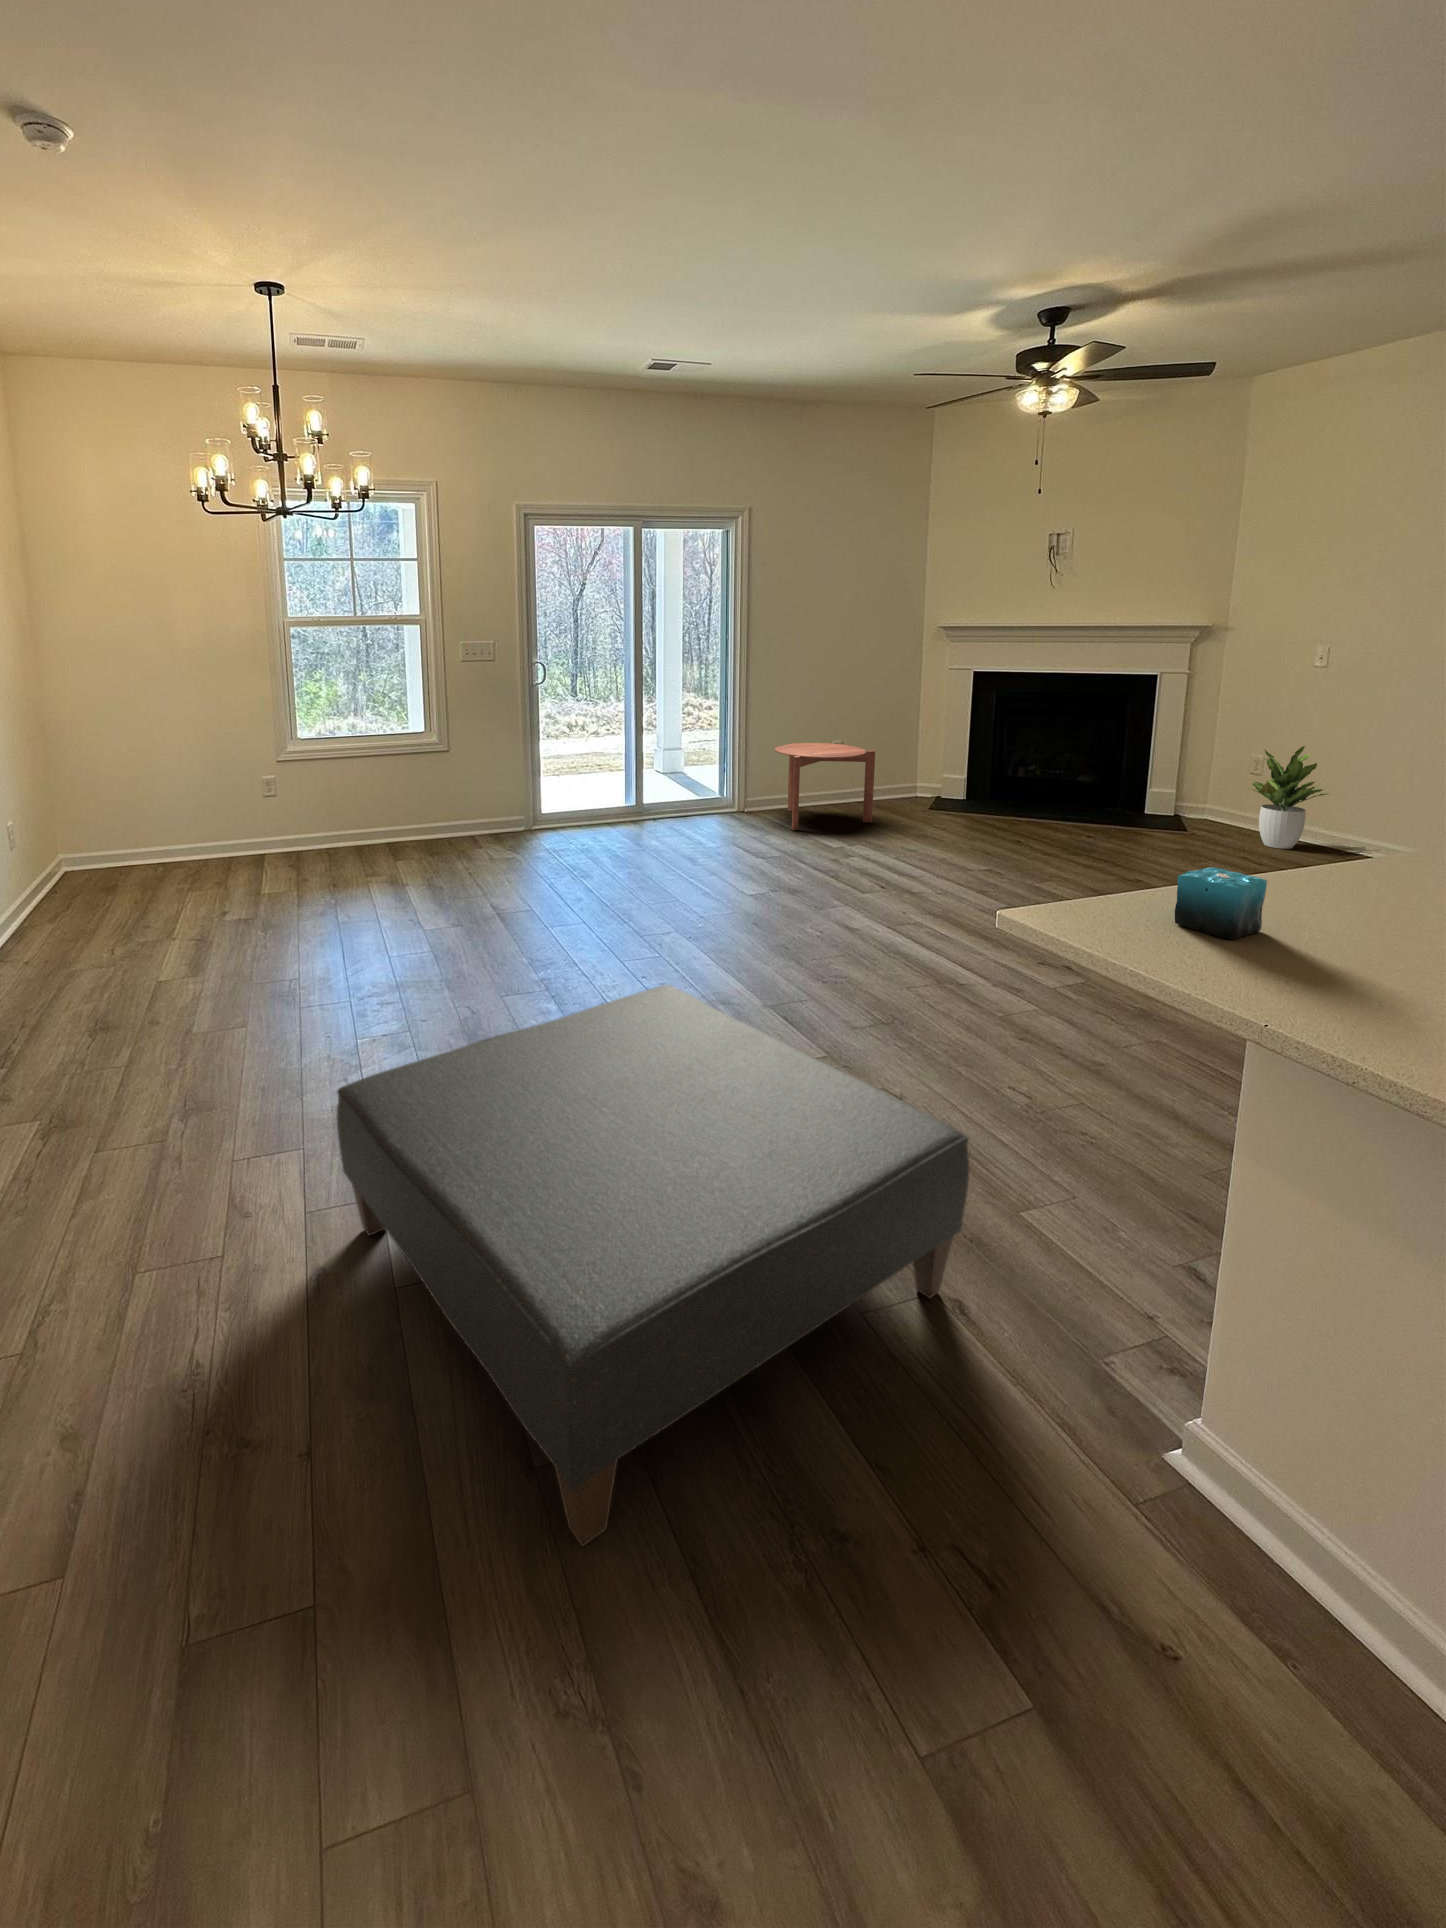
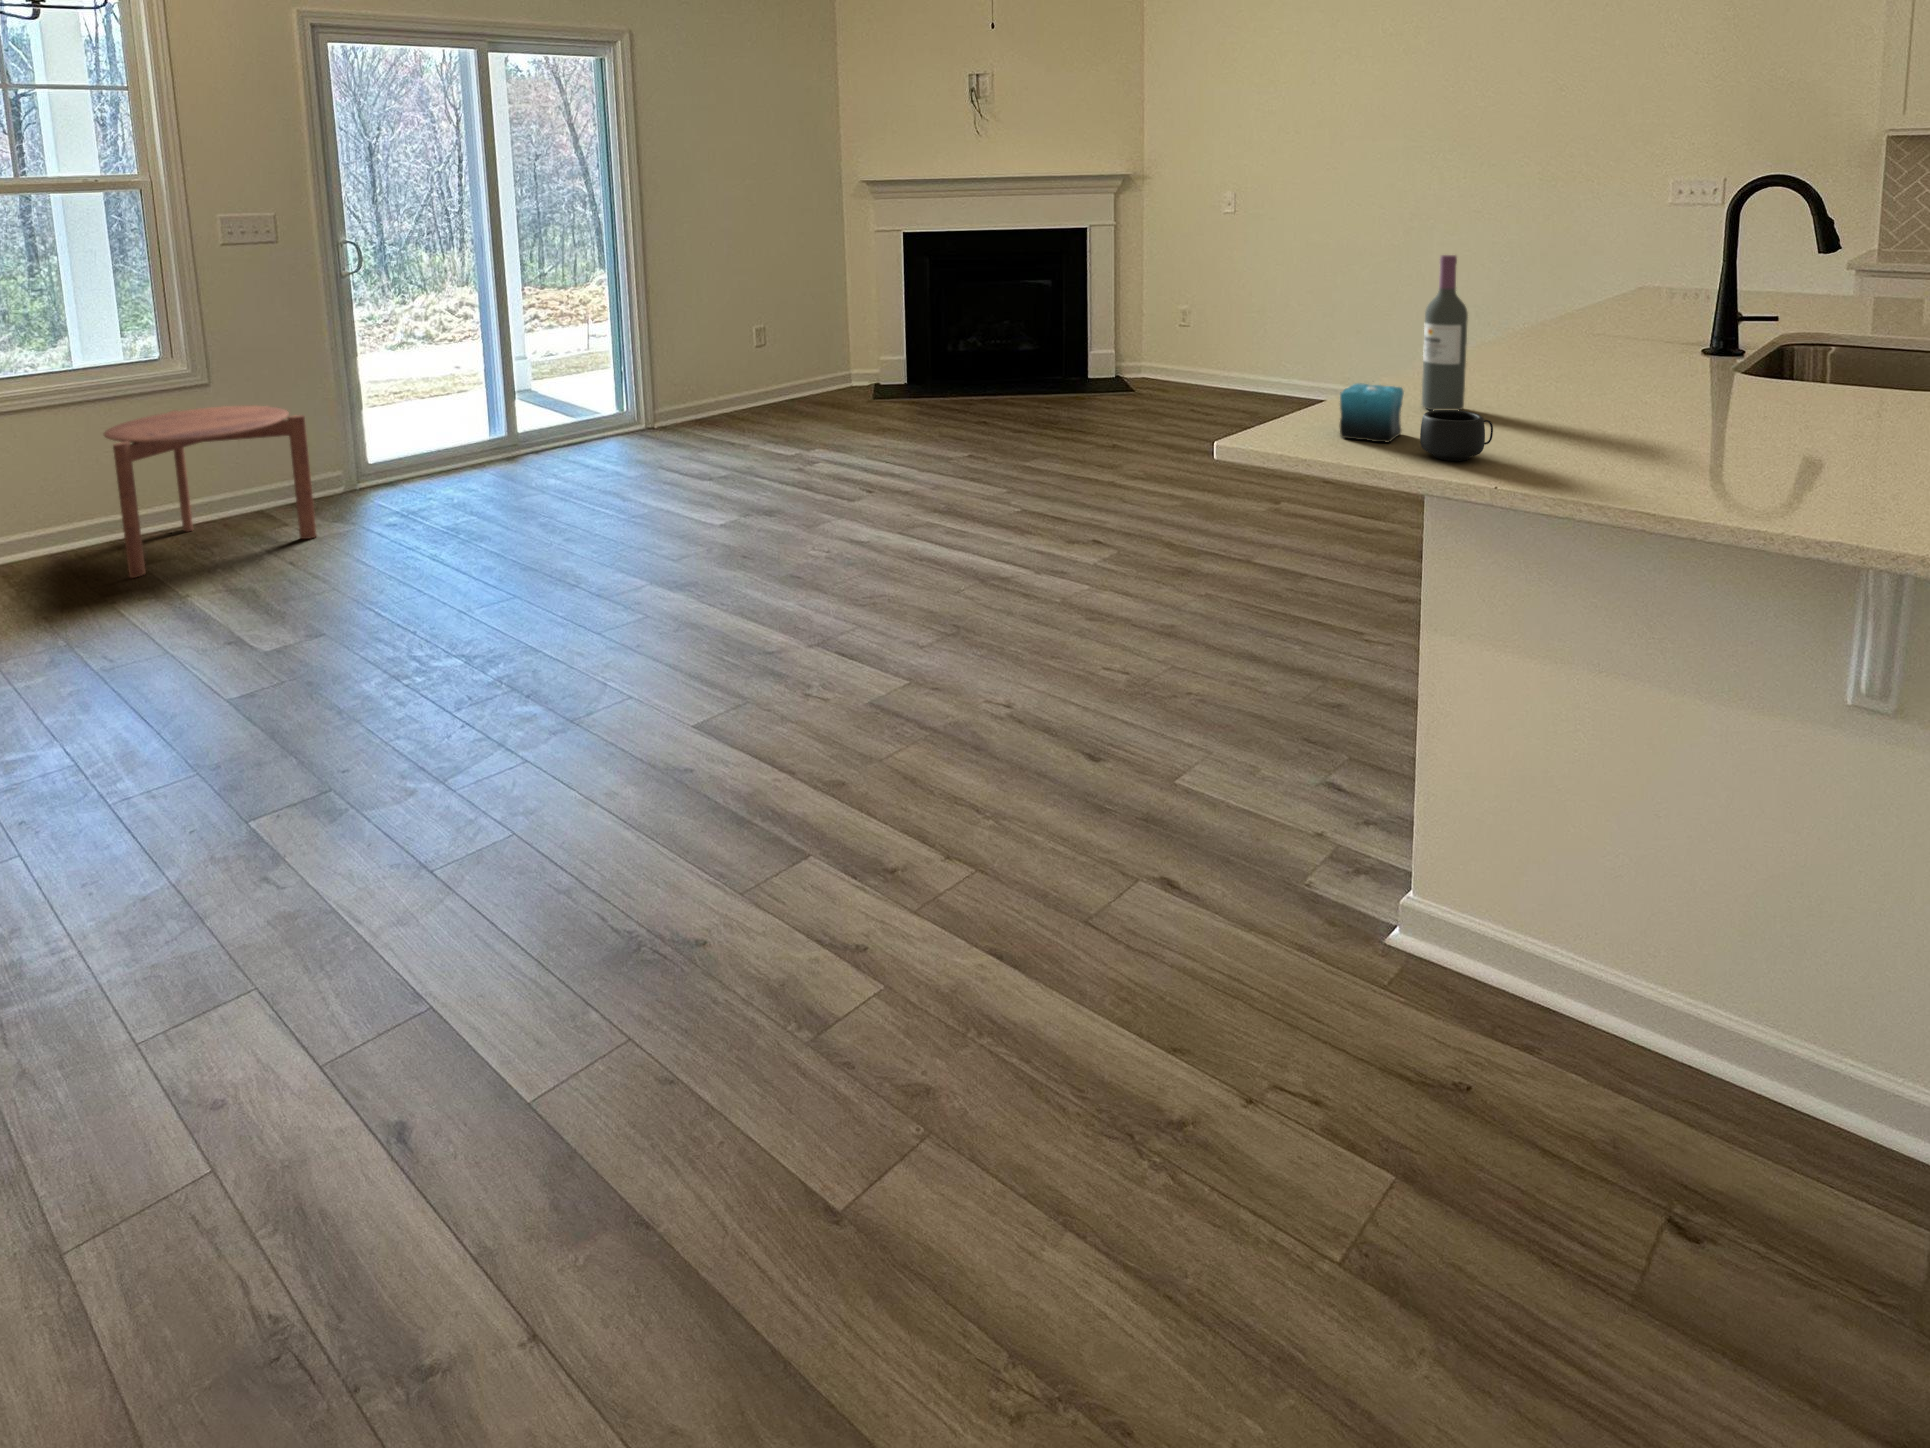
wine bottle: none [1328,733,1404,916] -> present [1422,255,1468,410]
side table: present [775,743,875,830] -> present [104,406,317,578]
potted plant: present [1251,746,1330,849] -> none [1183,291,1251,397]
mug: none [1256,913,1364,978] -> present [1420,410,1493,461]
ottoman: present [337,985,970,1546] -> none [394,630,1161,1248]

